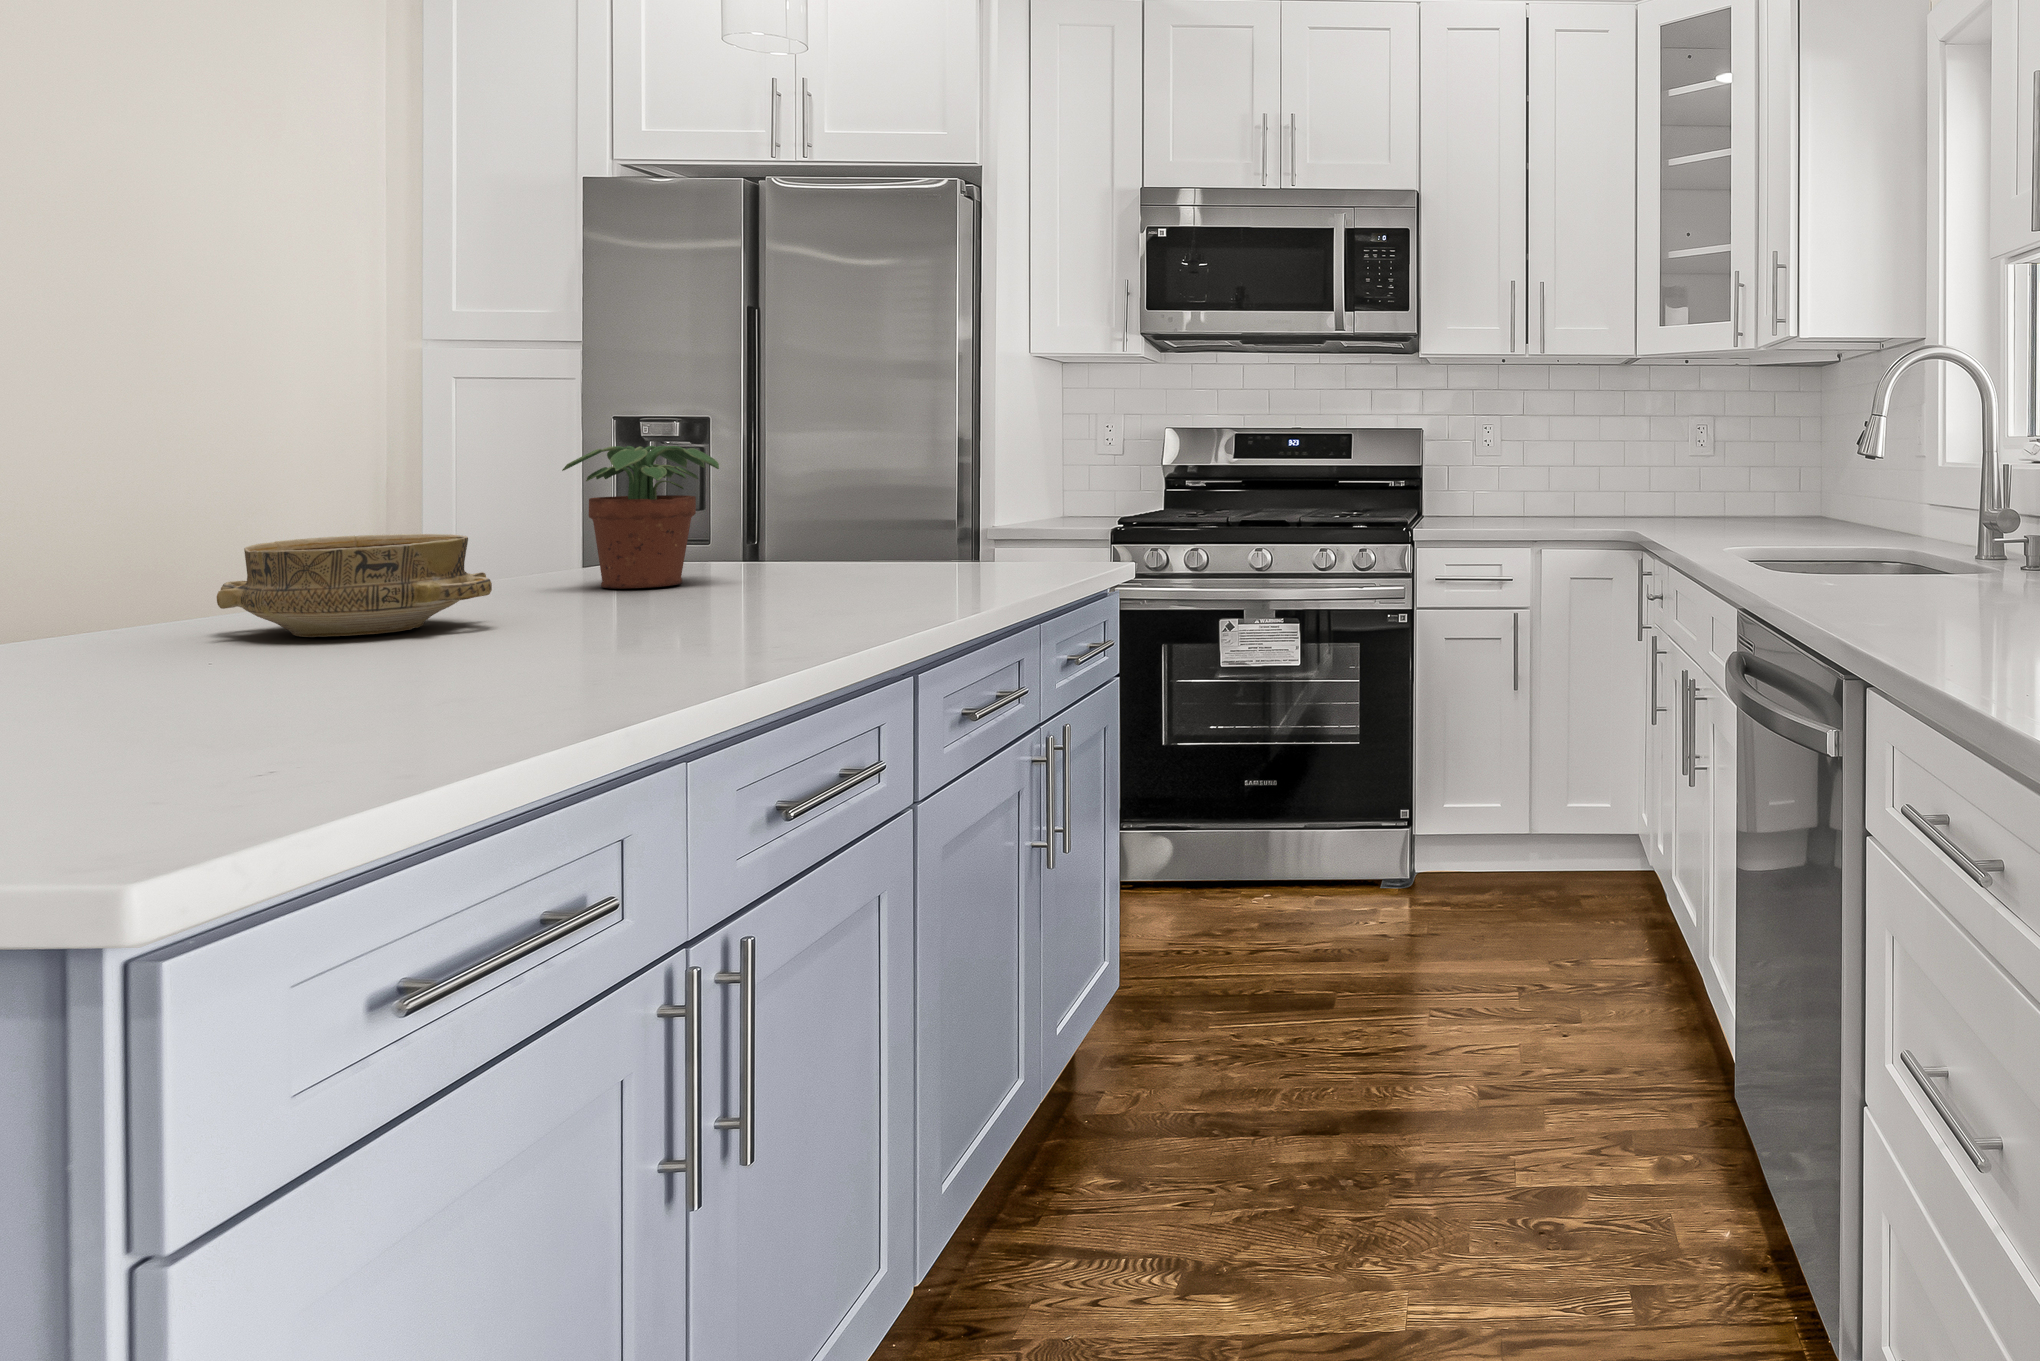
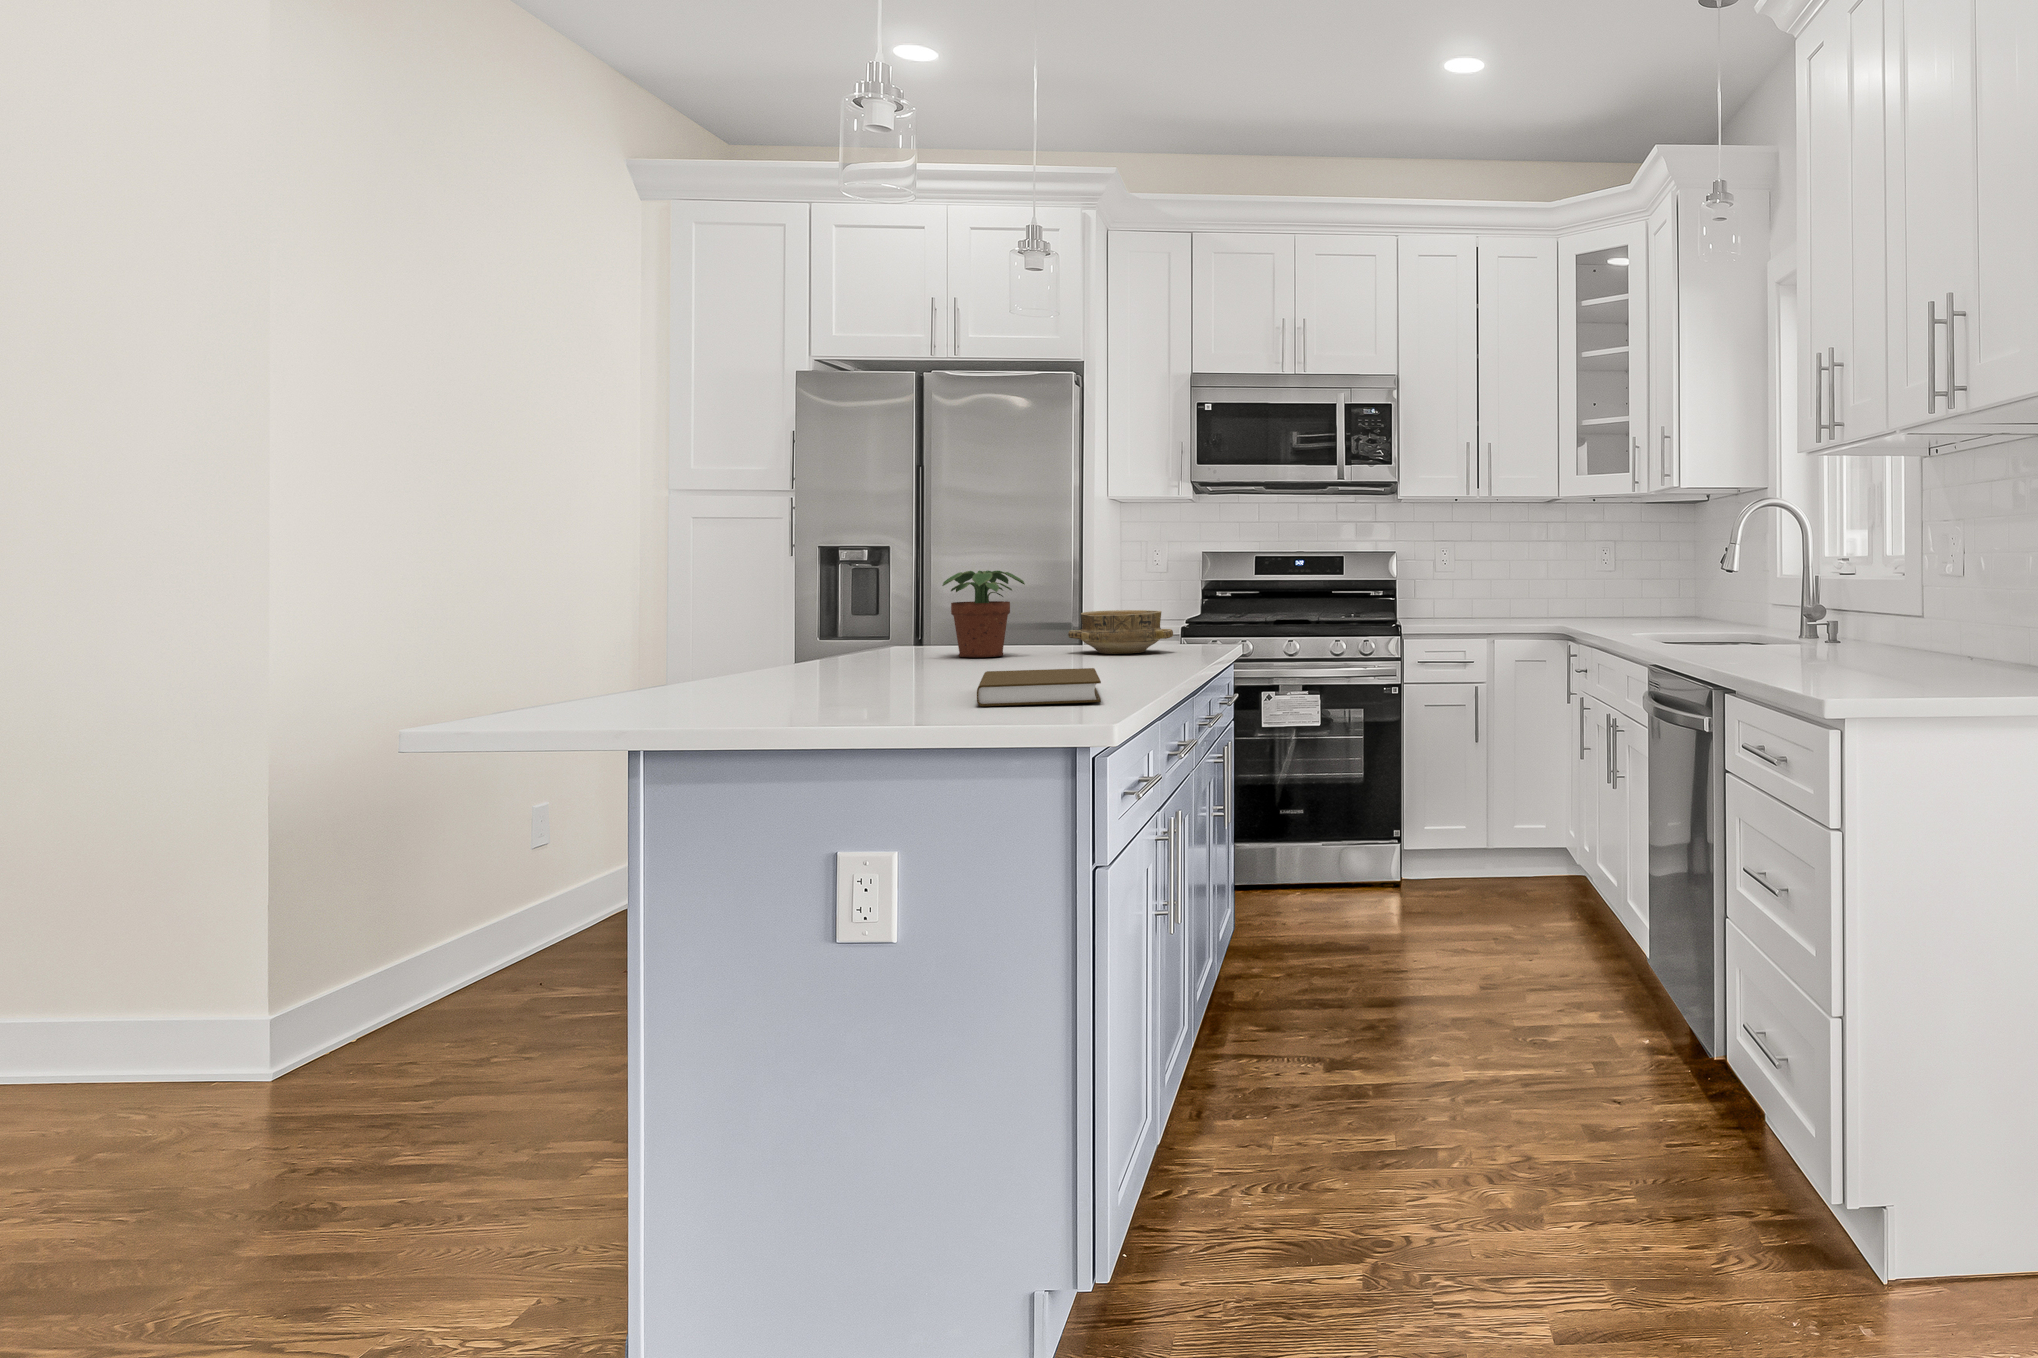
ceramic bowl: present [217,534,492,637] -> present [1068,610,1173,654]
book: none [177,637,624,748] -> present [977,668,1101,706]

